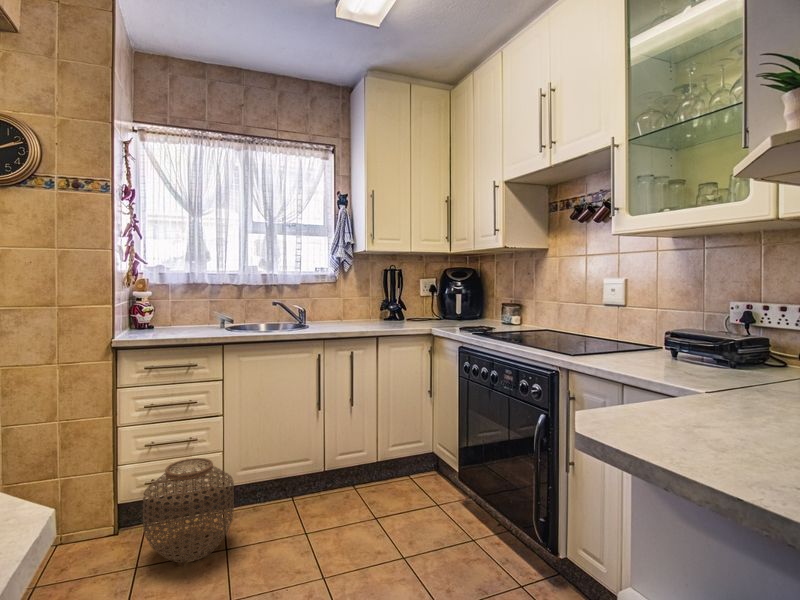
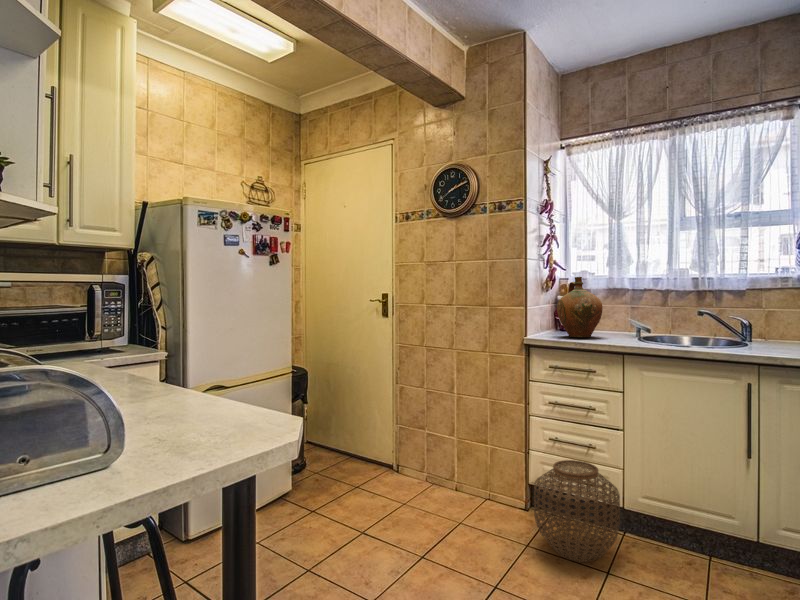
ceramic jug: none [145,271,196,334] -> present [557,277,603,338]

